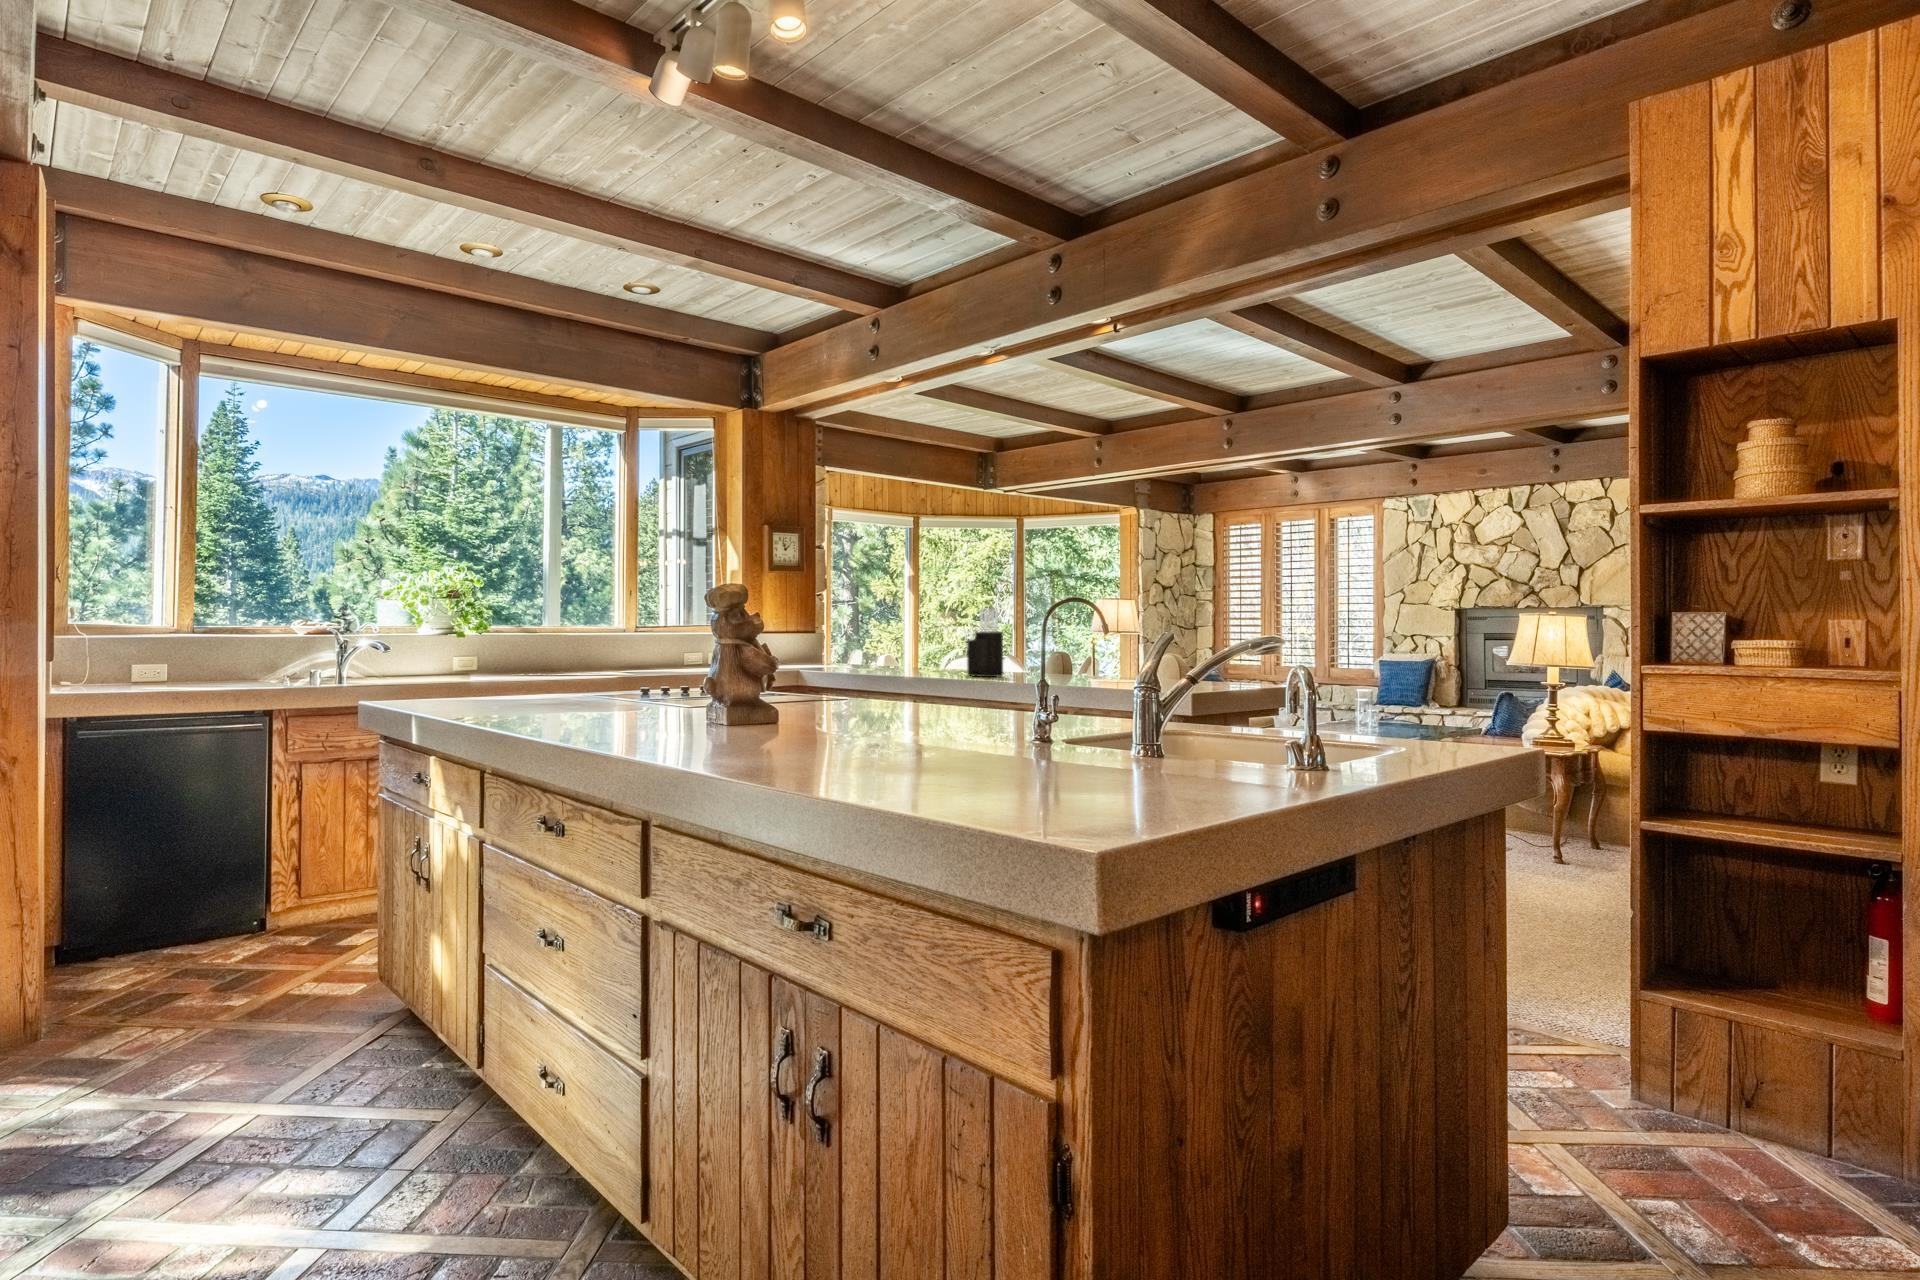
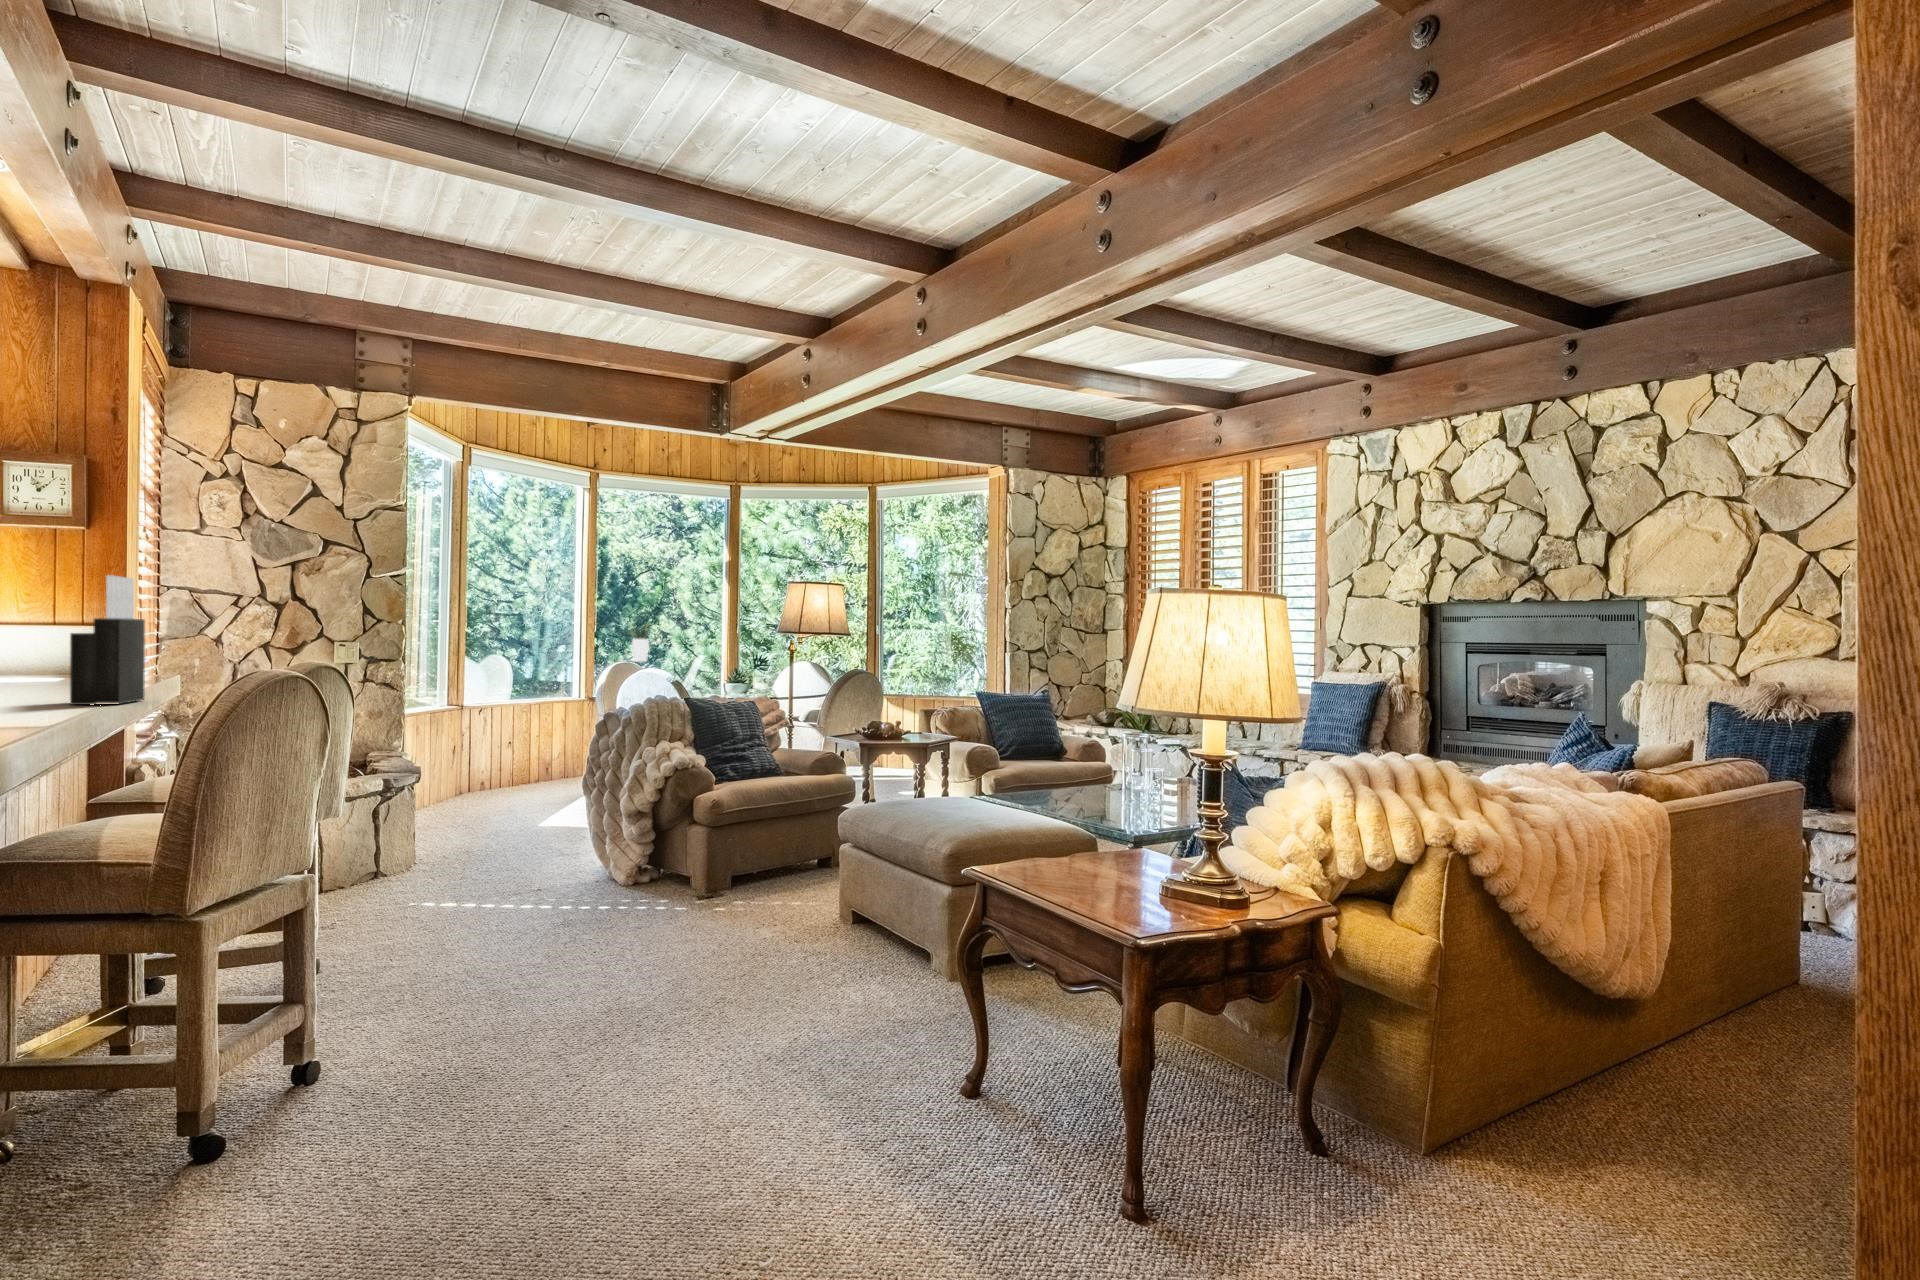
potted plant: none [858,628,893,659] -> present [631,624,654,662]

